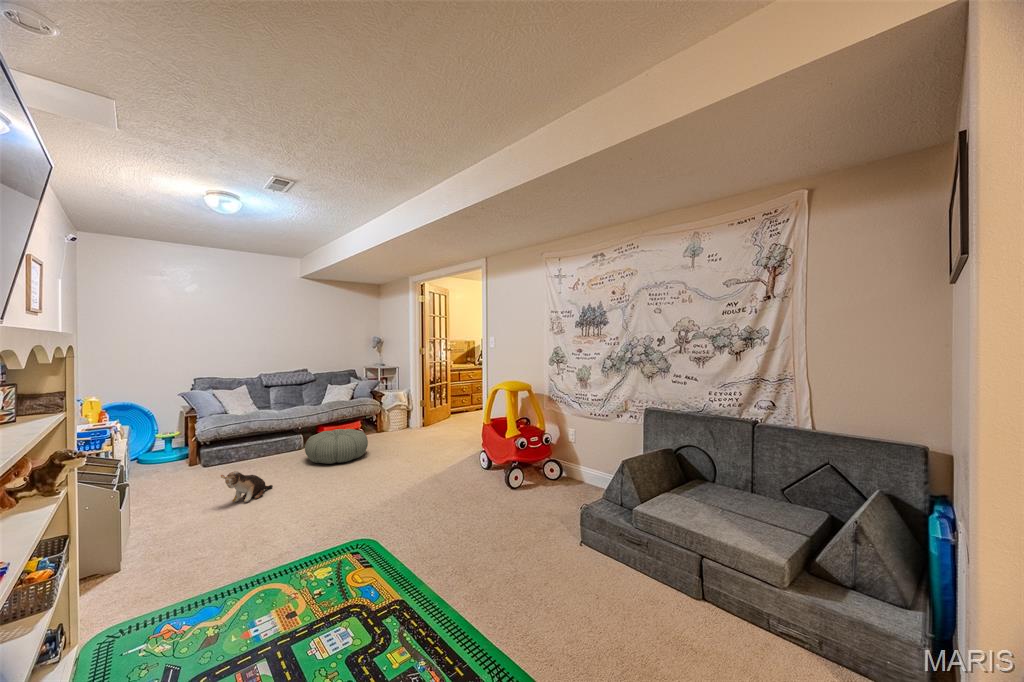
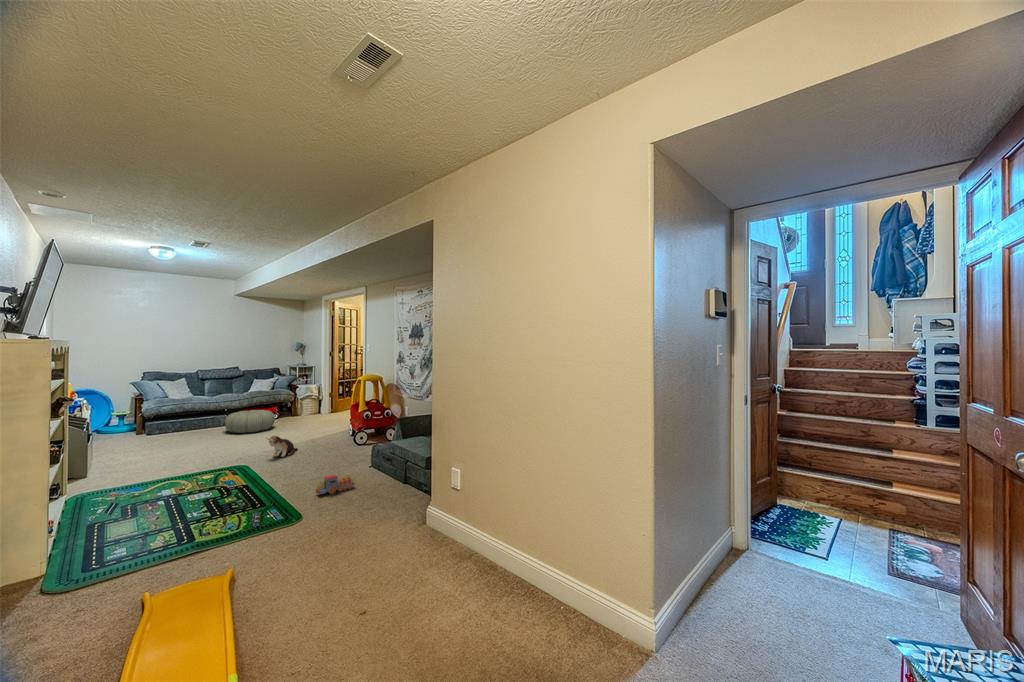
plush toy: present [221,471,273,502] -> present [266,435,298,457]
toy train: none [552,583,610,640] -> present [316,474,355,494]

